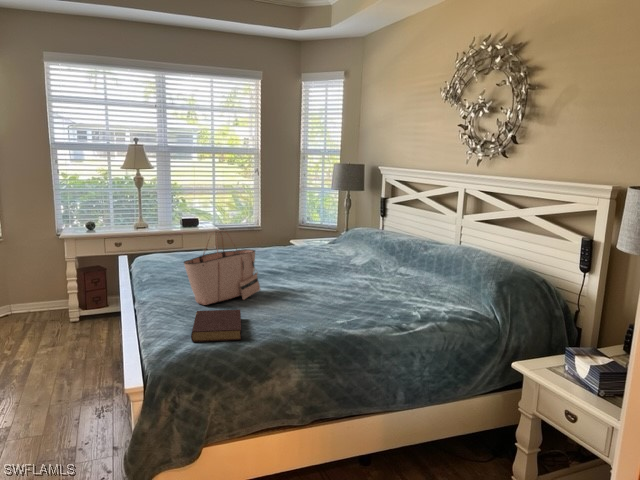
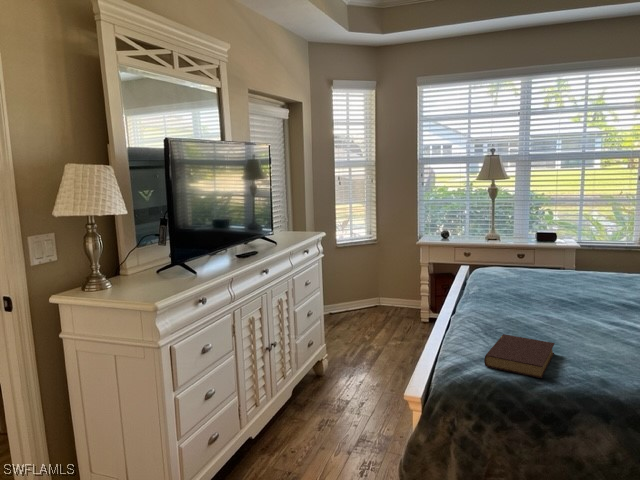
tote bag: present [184,230,260,305] -> none [499,248,596,333]

